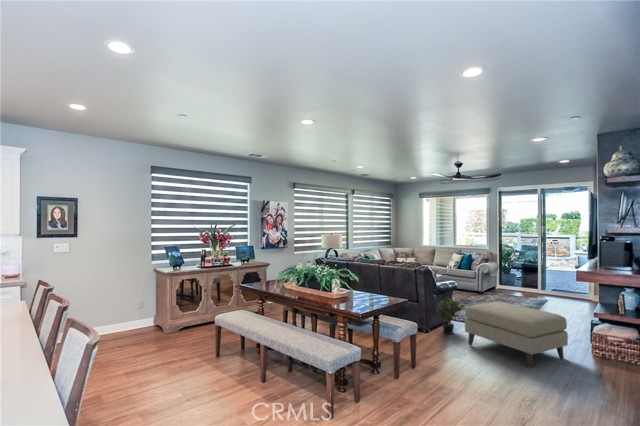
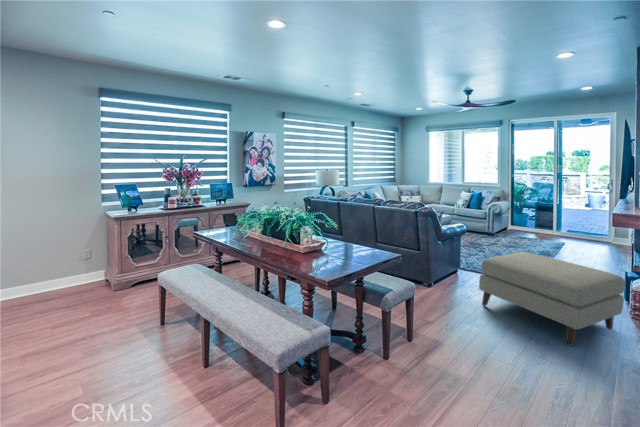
potted plant: present [437,298,465,334] -> none [442,246,479,288]

